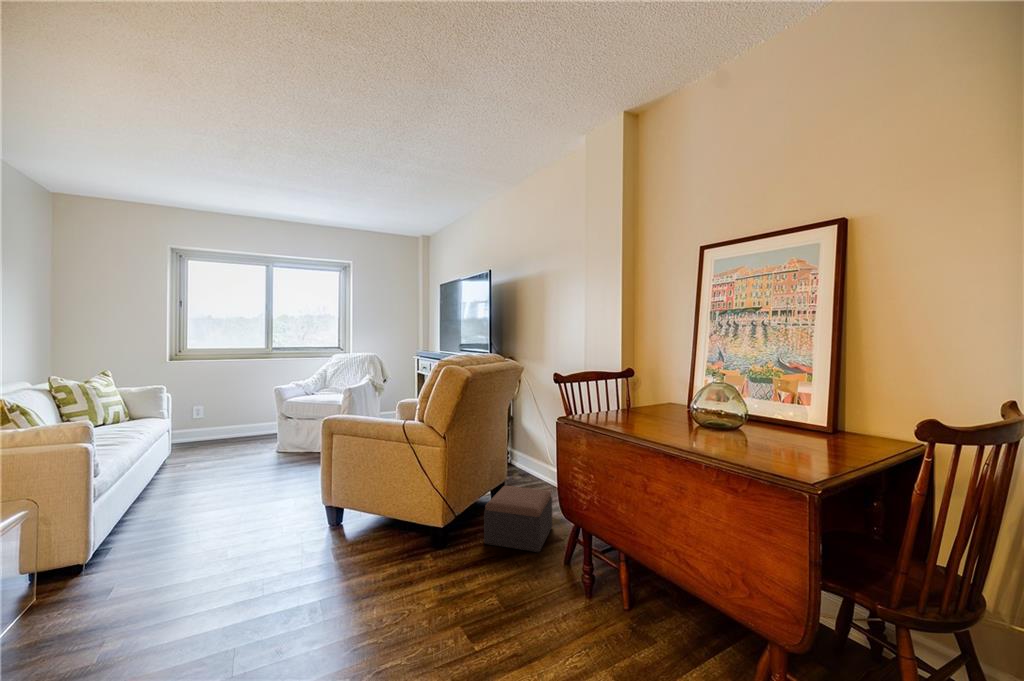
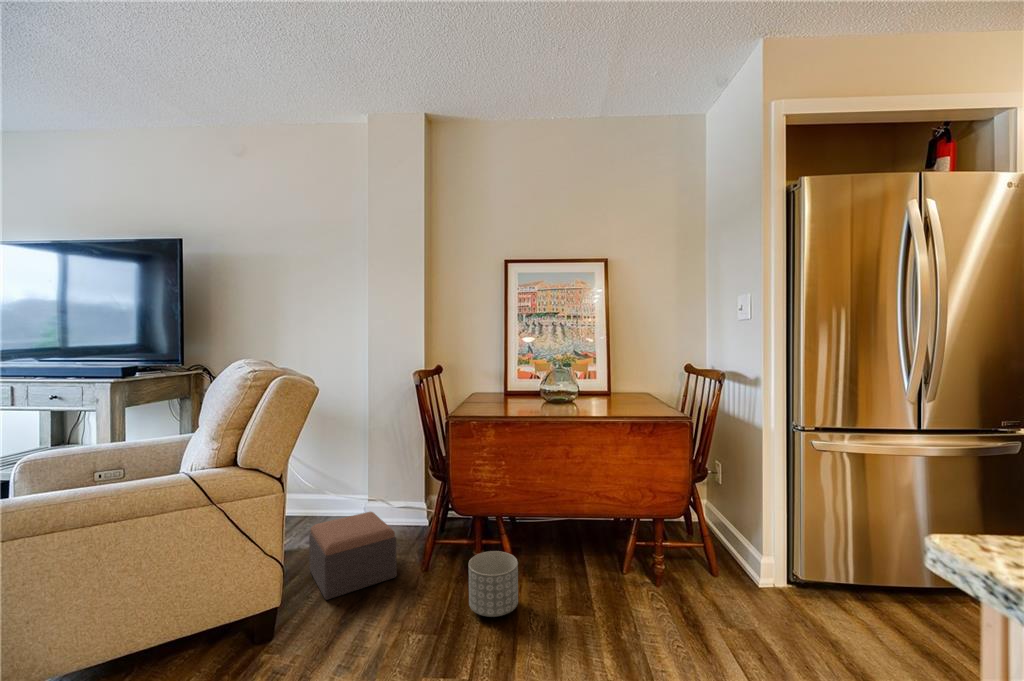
planter: none [540,561,591,630] -> present [469,551,518,617]

